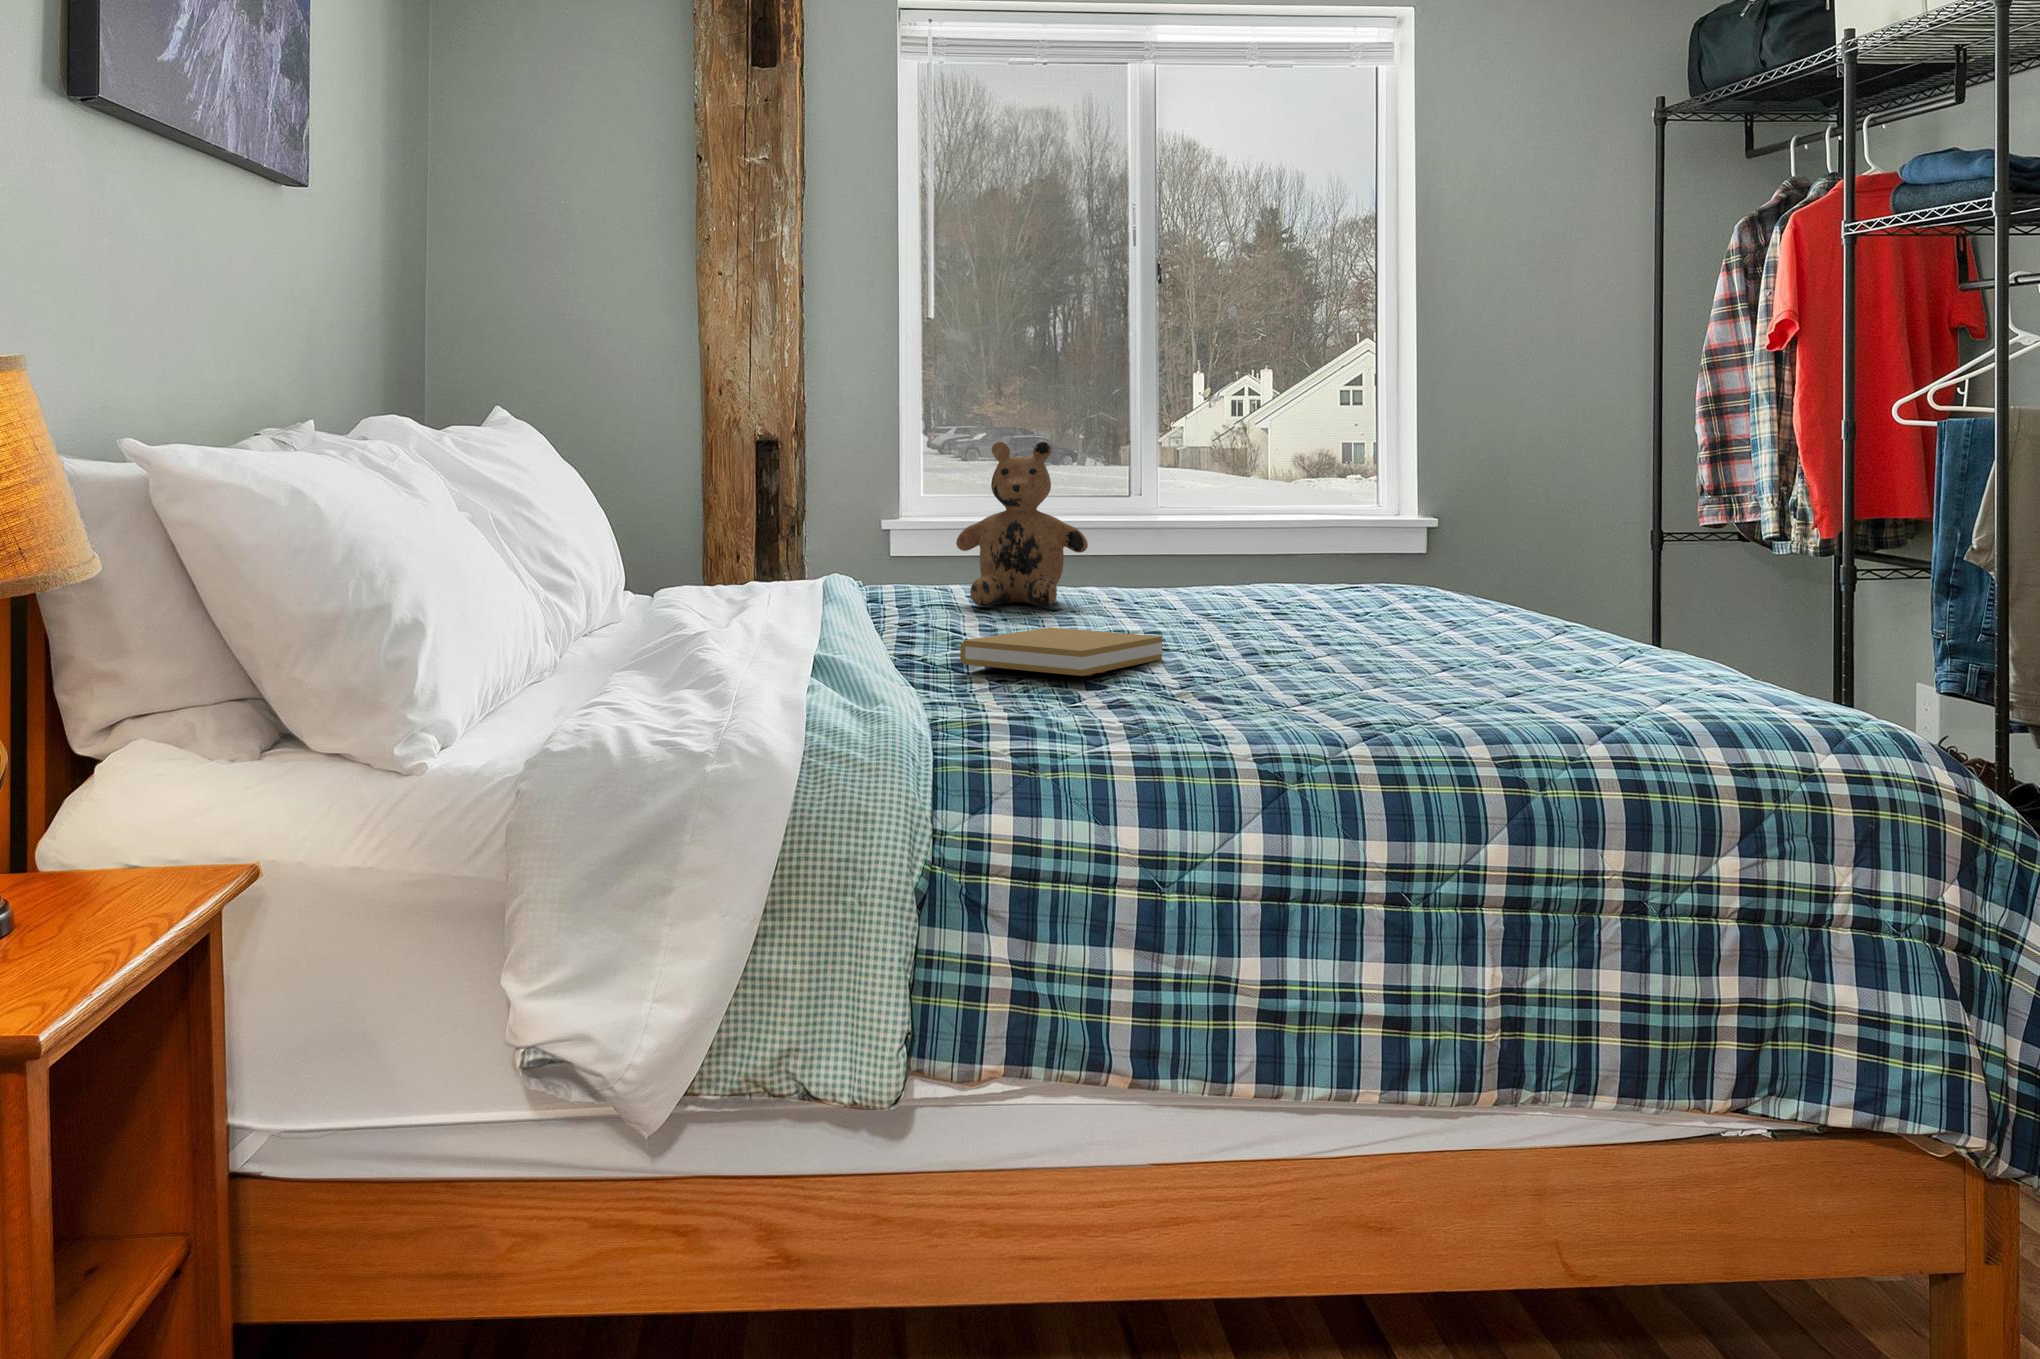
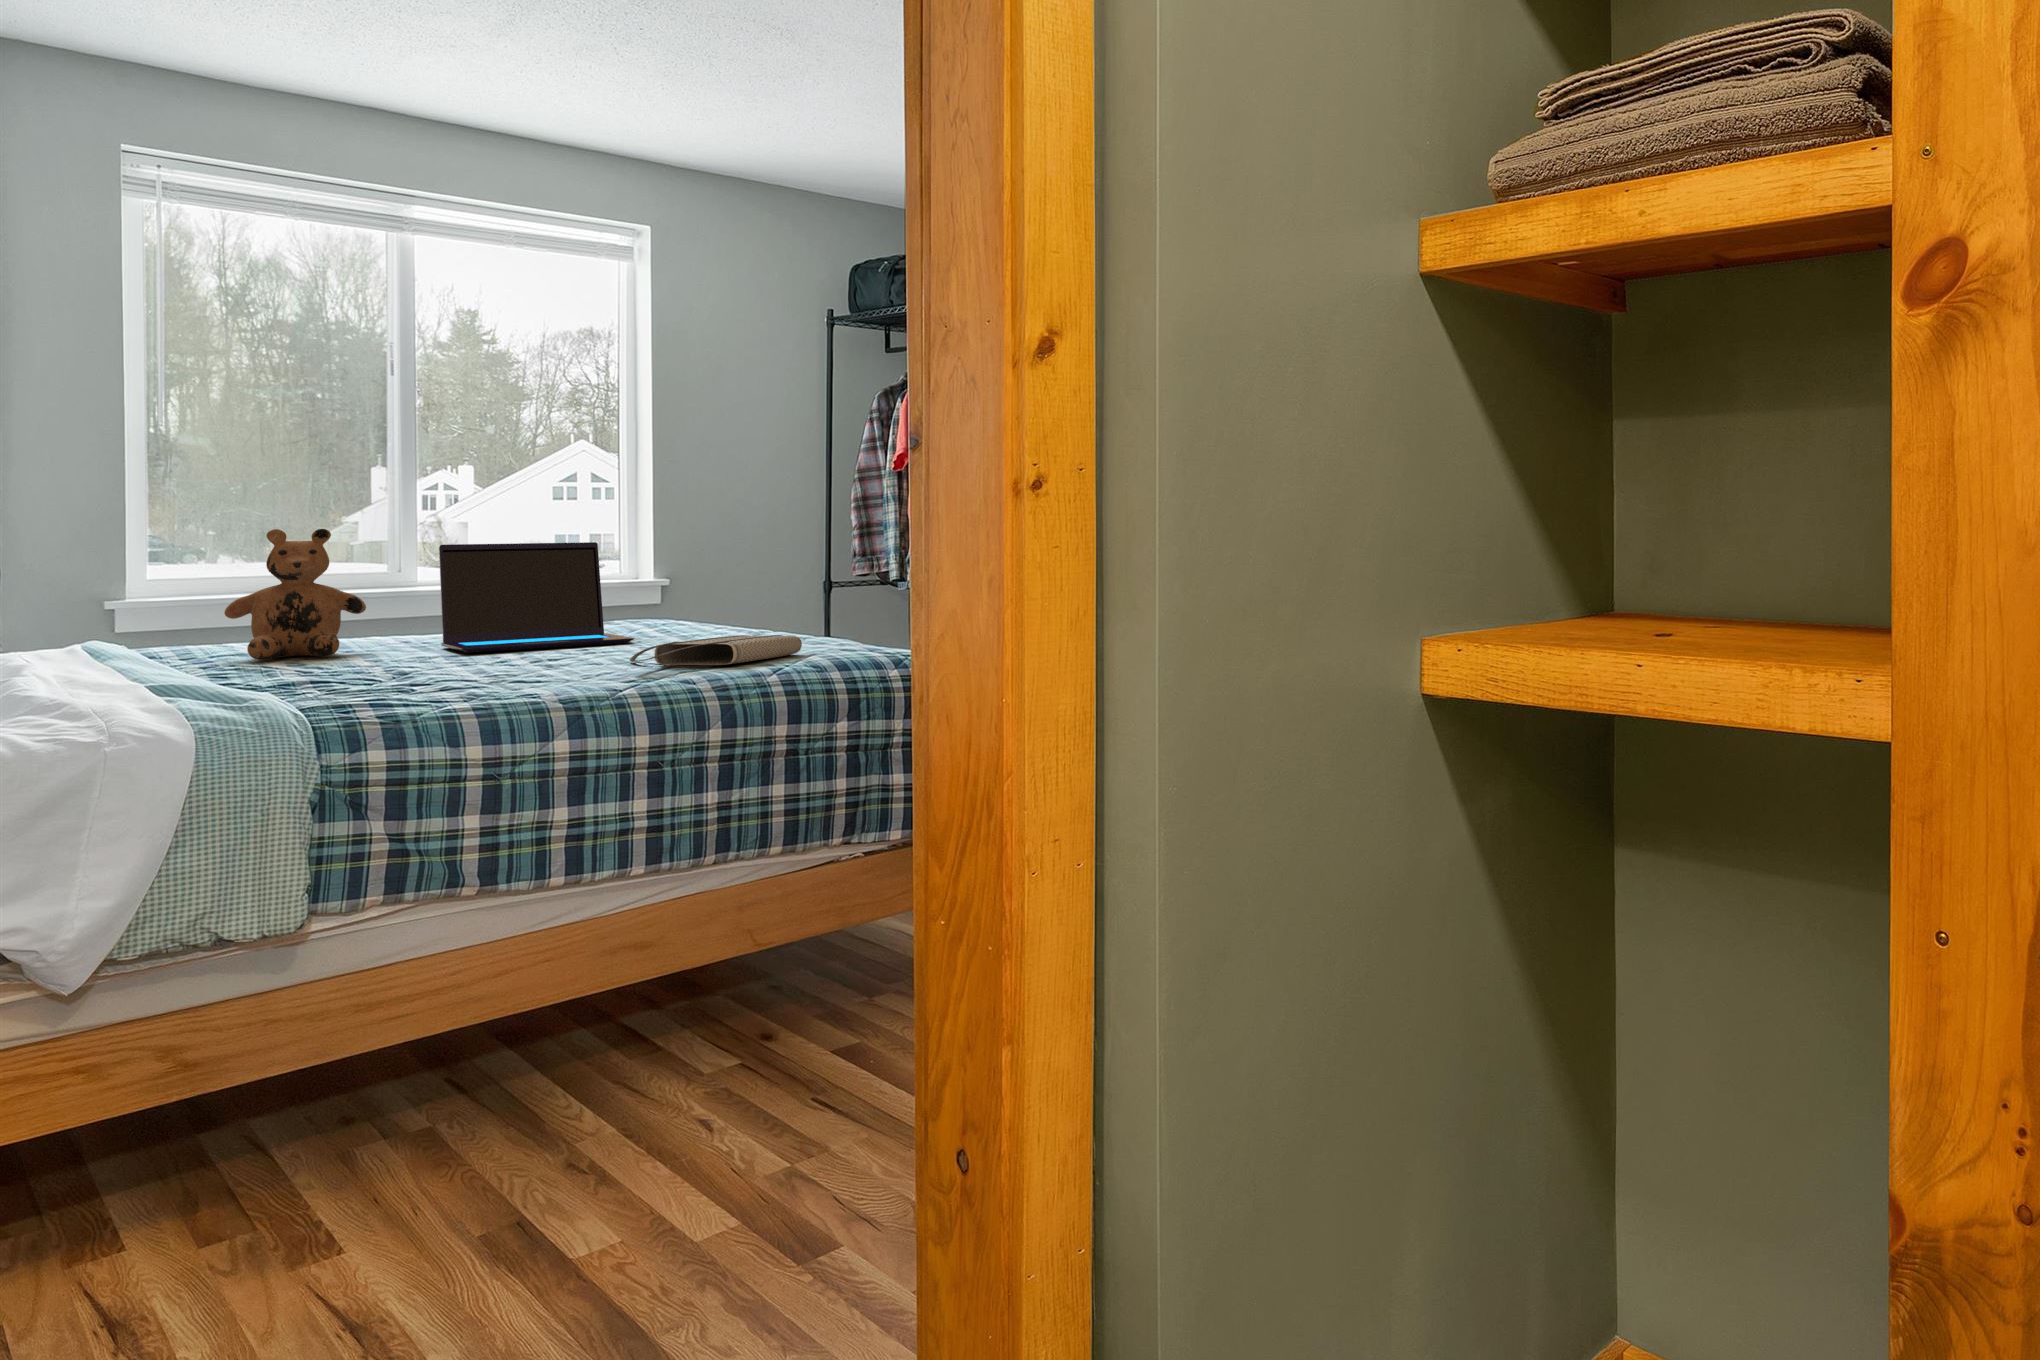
laptop: none [1163,464,1390,623] -> present [439,542,635,653]
book: present [960,628,1162,676] -> none [290,654,464,683]
tote bag: none [1361,645,1643,709] -> present [630,635,802,667]

